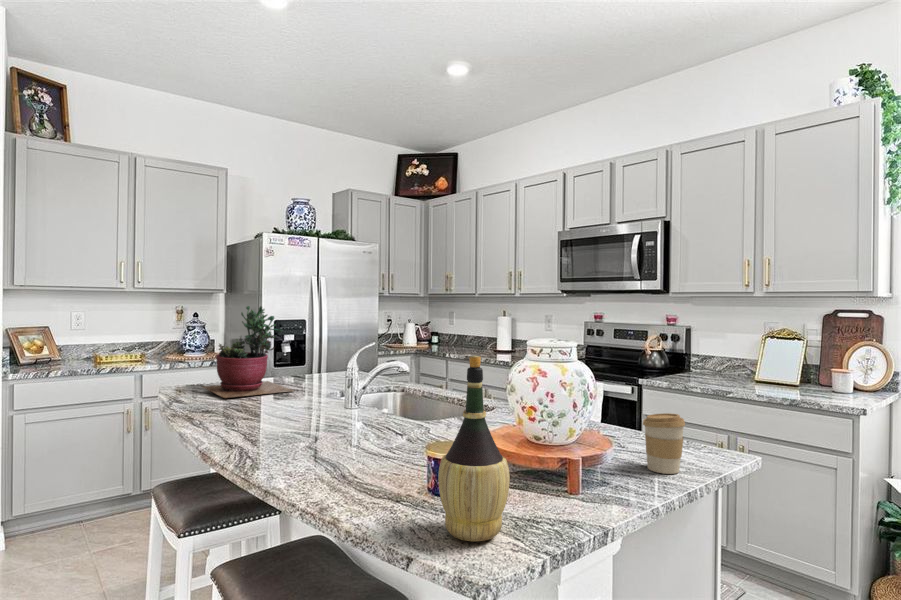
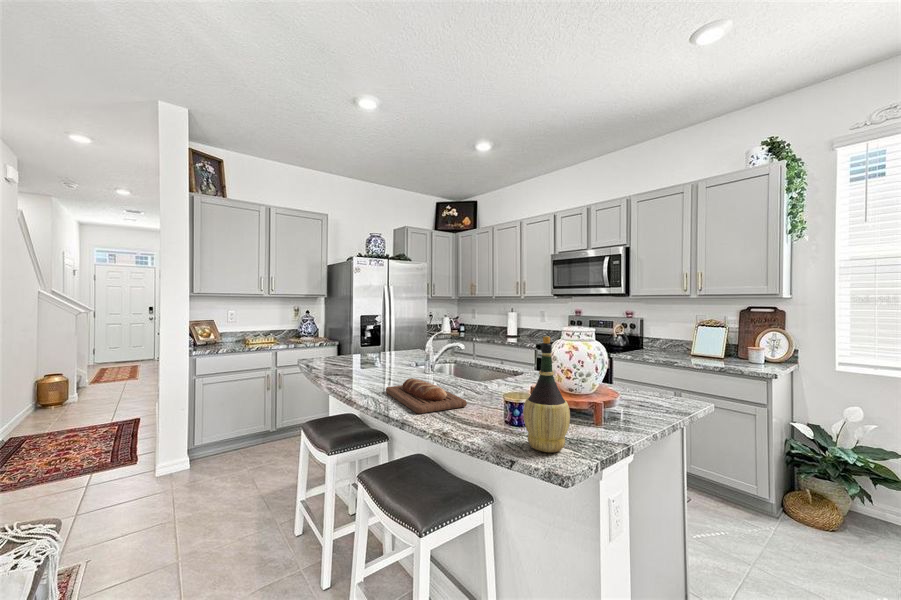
succulent plant: present [203,306,293,398] -> none [327,306,388,366]
coffee cup: present [643,413,685,474] -> none [637,374,666,413]
bread loaf: none [266,419,380,475] -> present [386,378,467,413]

